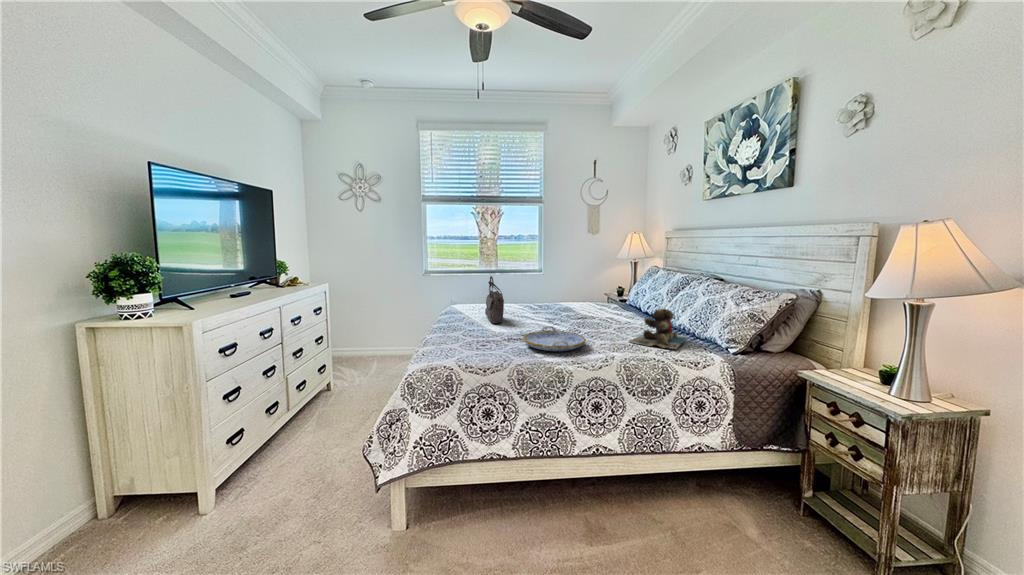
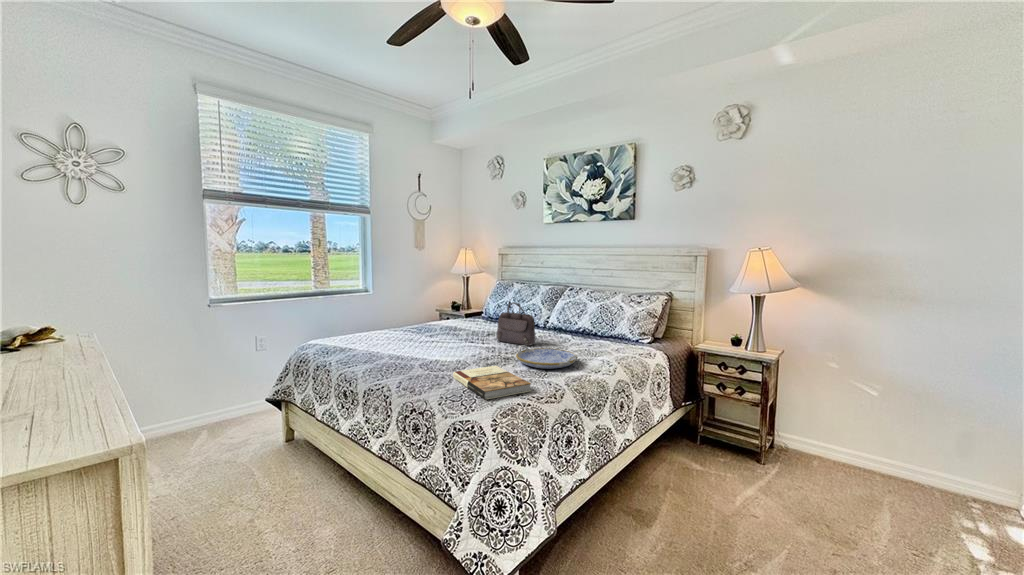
handbag: present [485,276,504,323] -> present [497,301,535,346]
teddy bear: present [630,309,688,349] -> none [572,316,621,349]
book: none [430,334,494,359] -> present [453,366,531,400]

